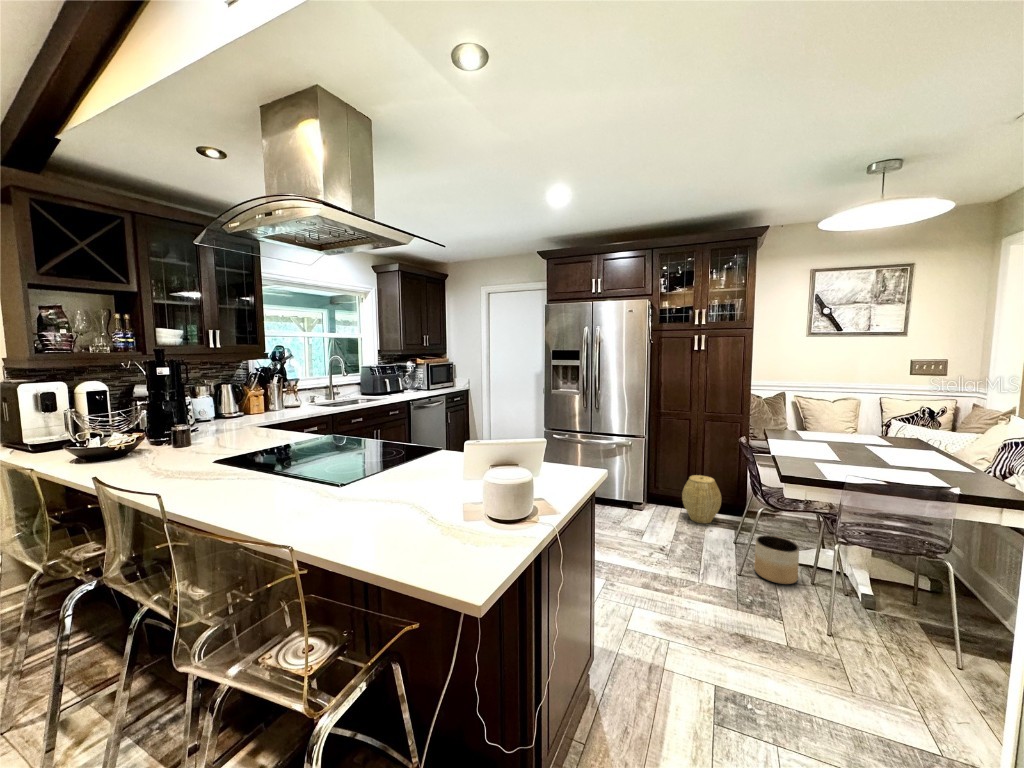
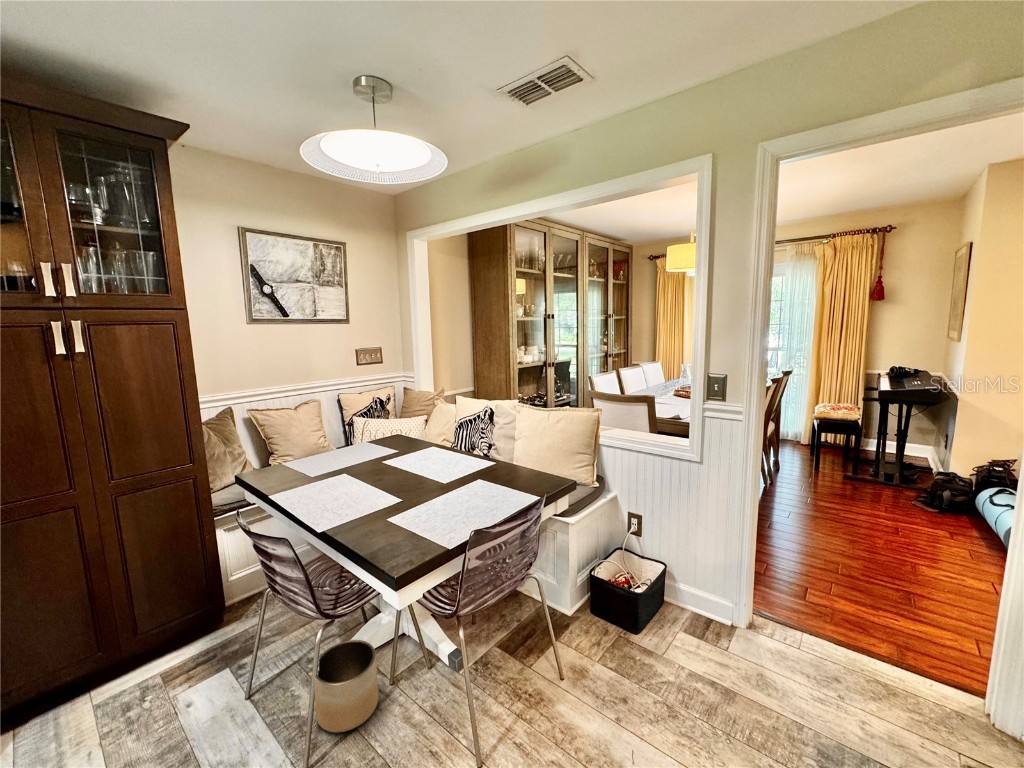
woven basket: present [682,475,722,523] -> none [95,600,190,708]

